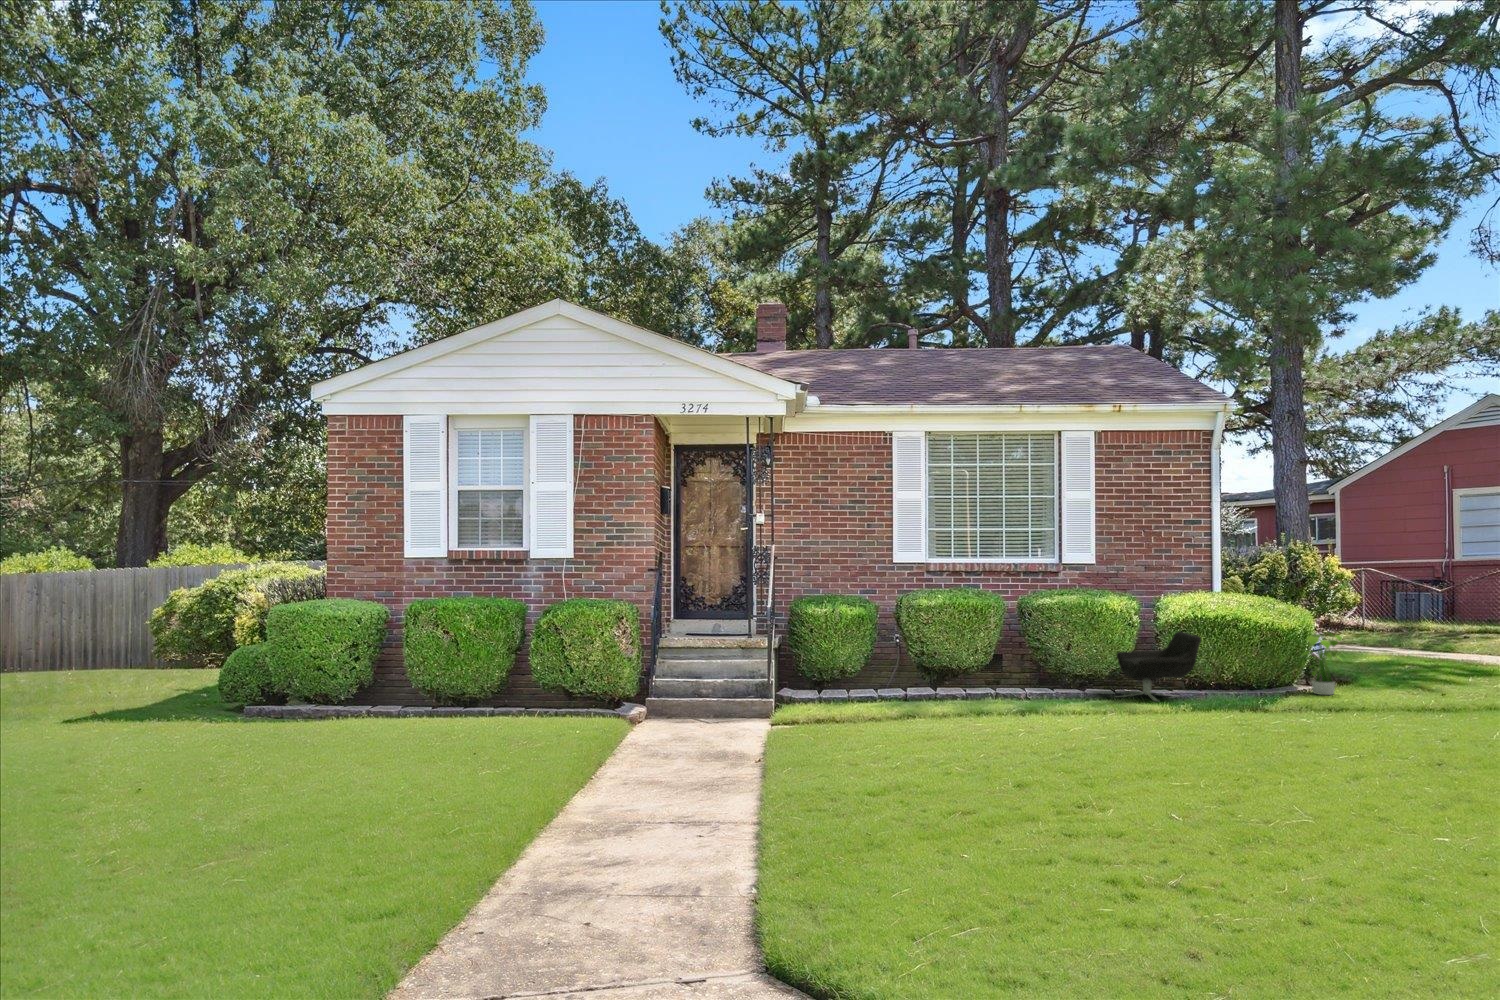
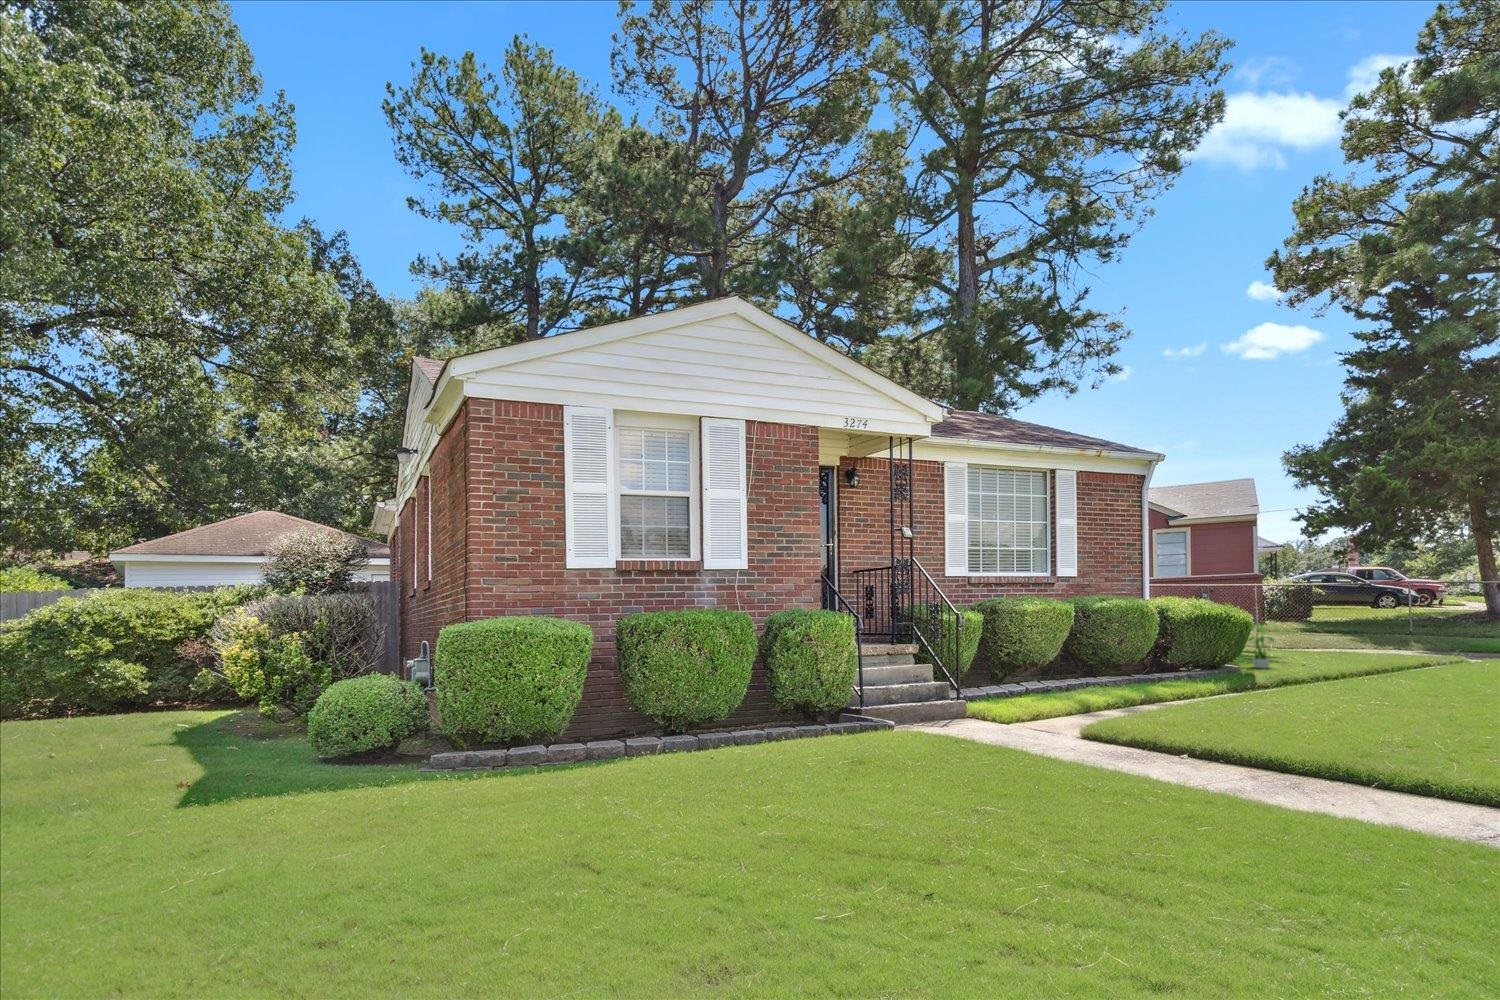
lounge chair: present [1117,632,1201,701] -> none [1144,626,1218,680]

